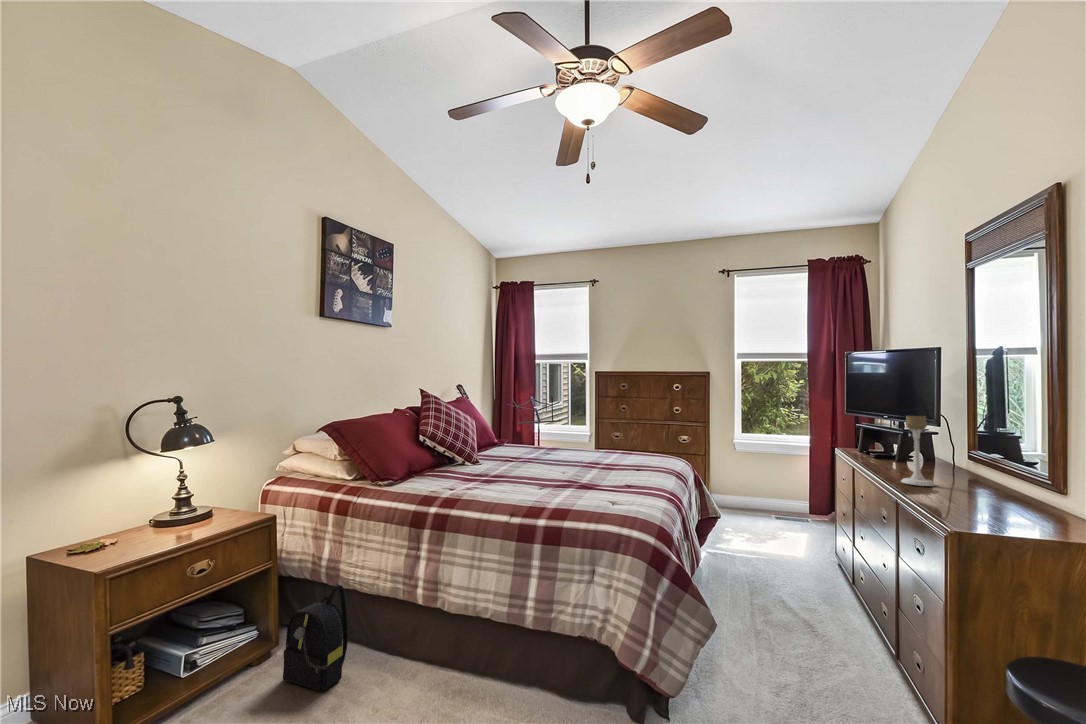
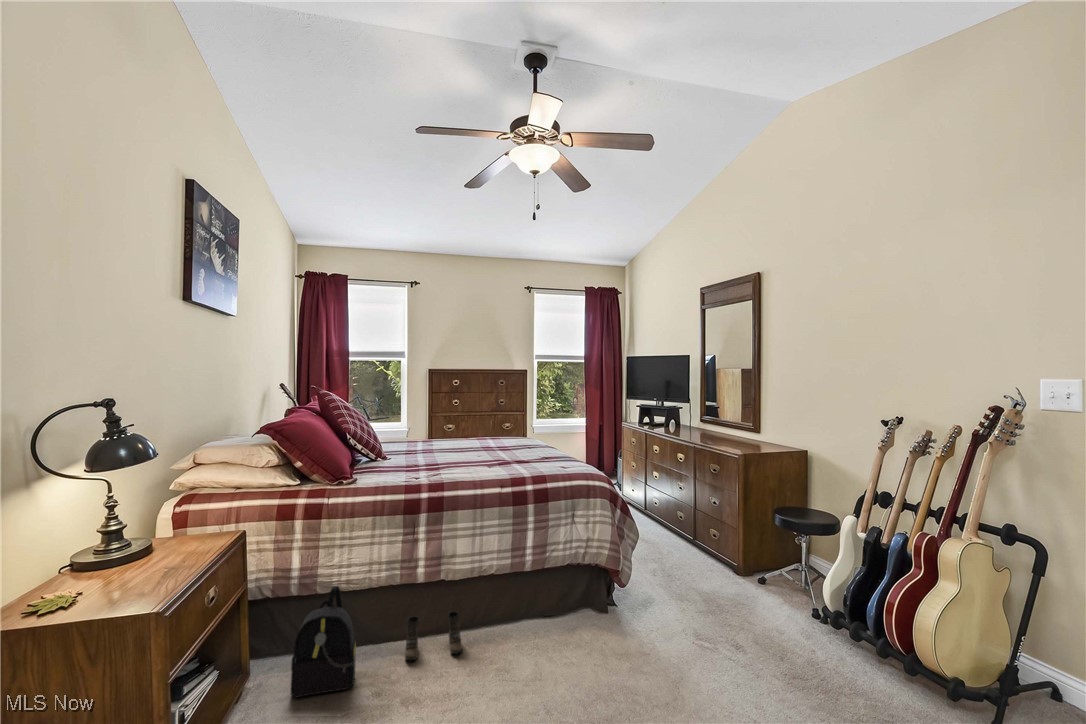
candle holder: present [901,416,935,486] -> none [690,395,708,436]
boots: none [387,637,453,698] -> present [405,611,462,660]

